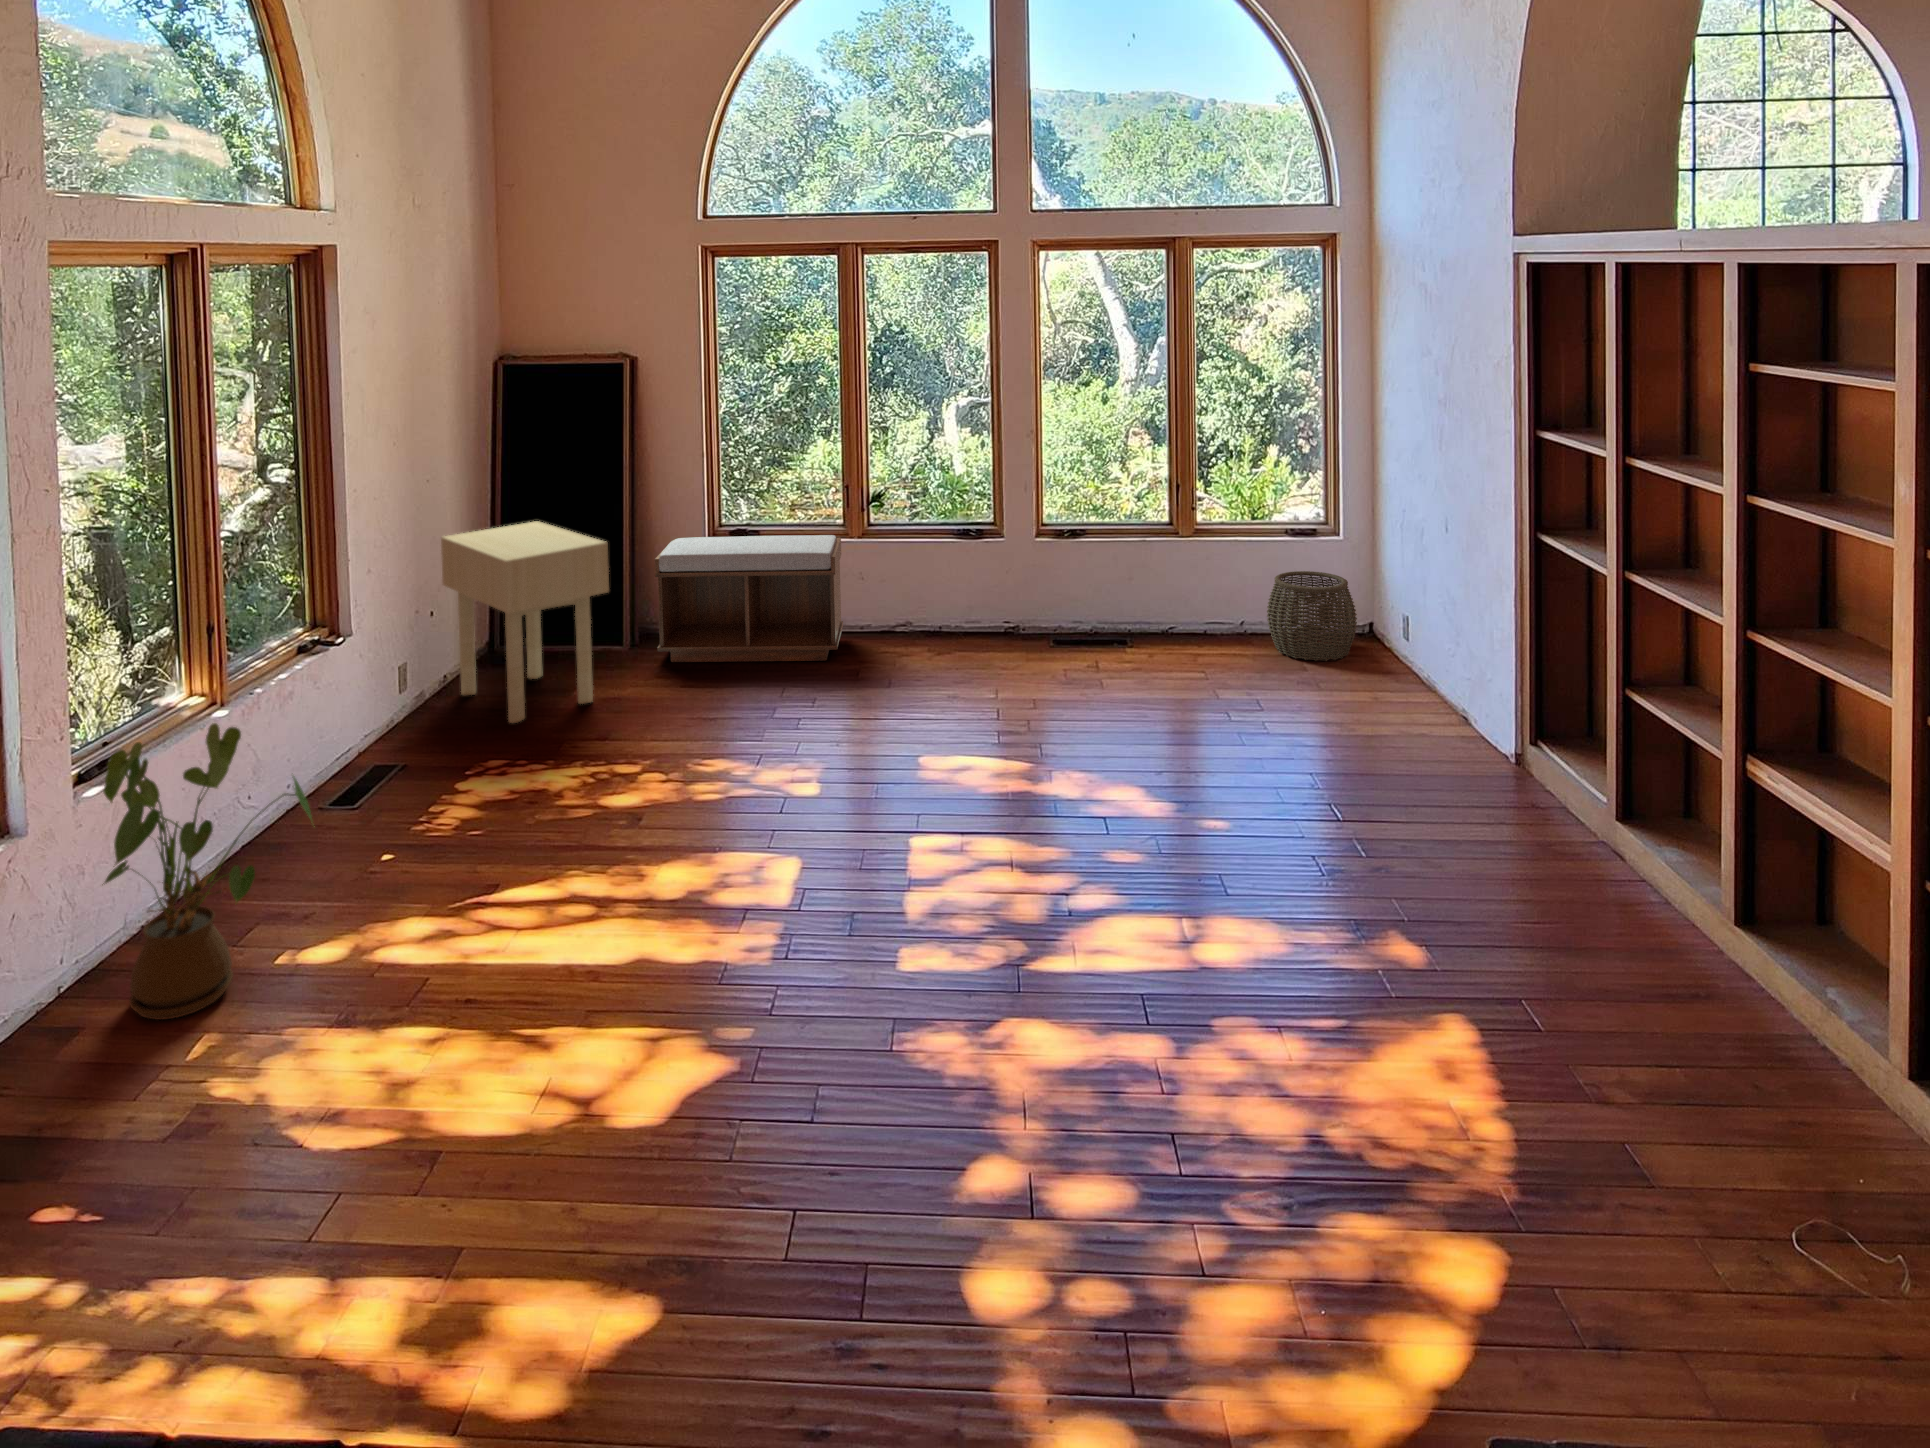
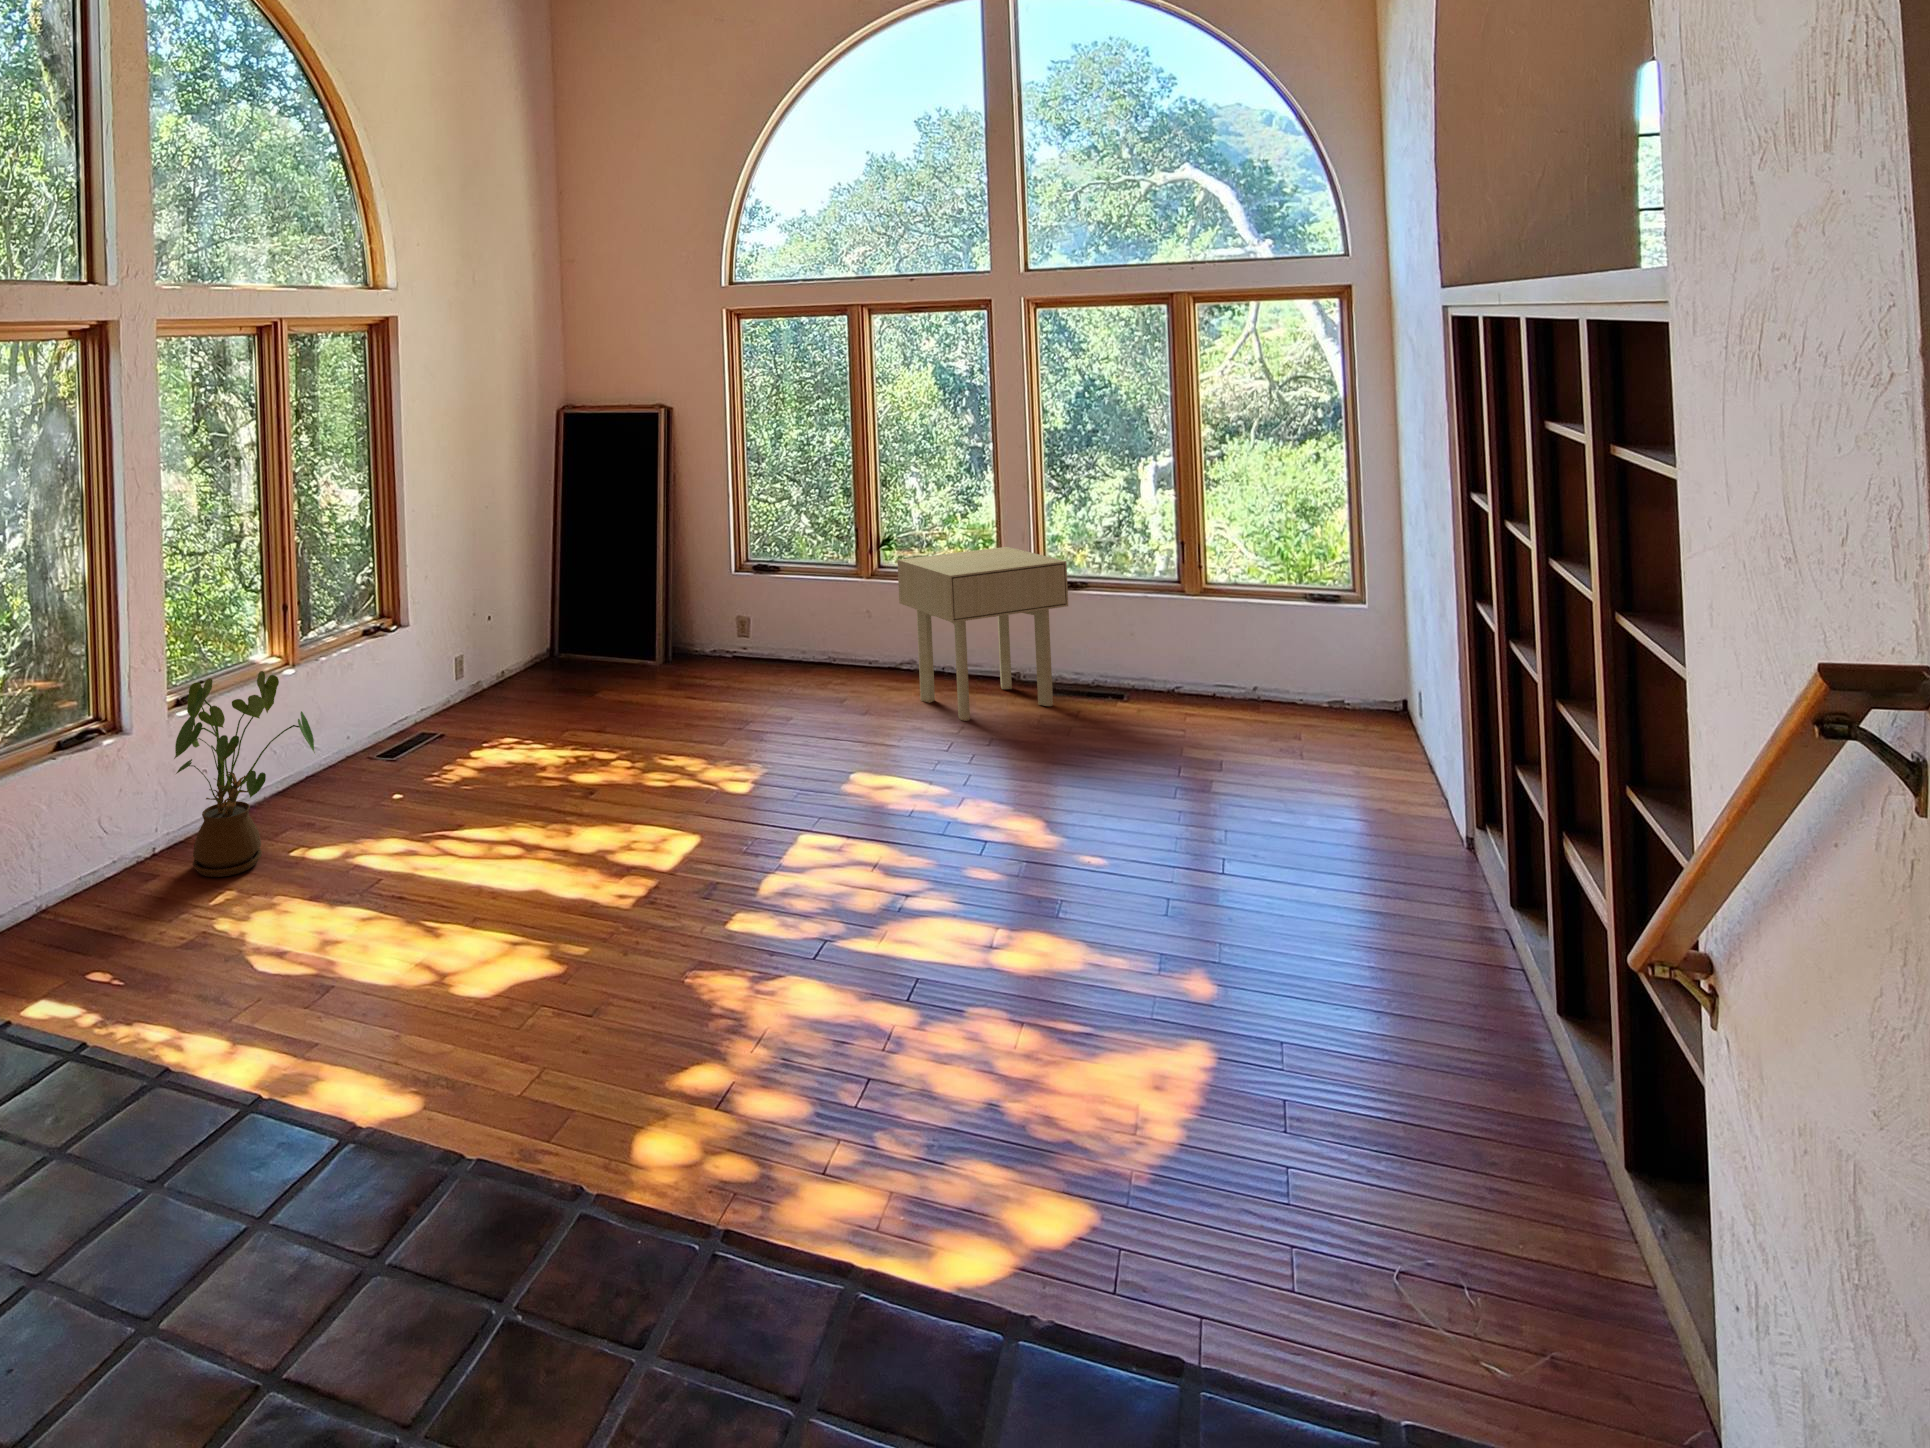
side table: present [441,521,609,723] -> present [897,547,1068,721]
bench: present [655,535,843,662] -> none [675,567,851,685]
woven basket: present [1267,571,1357,661] -> none [1267,635,1367,730]

